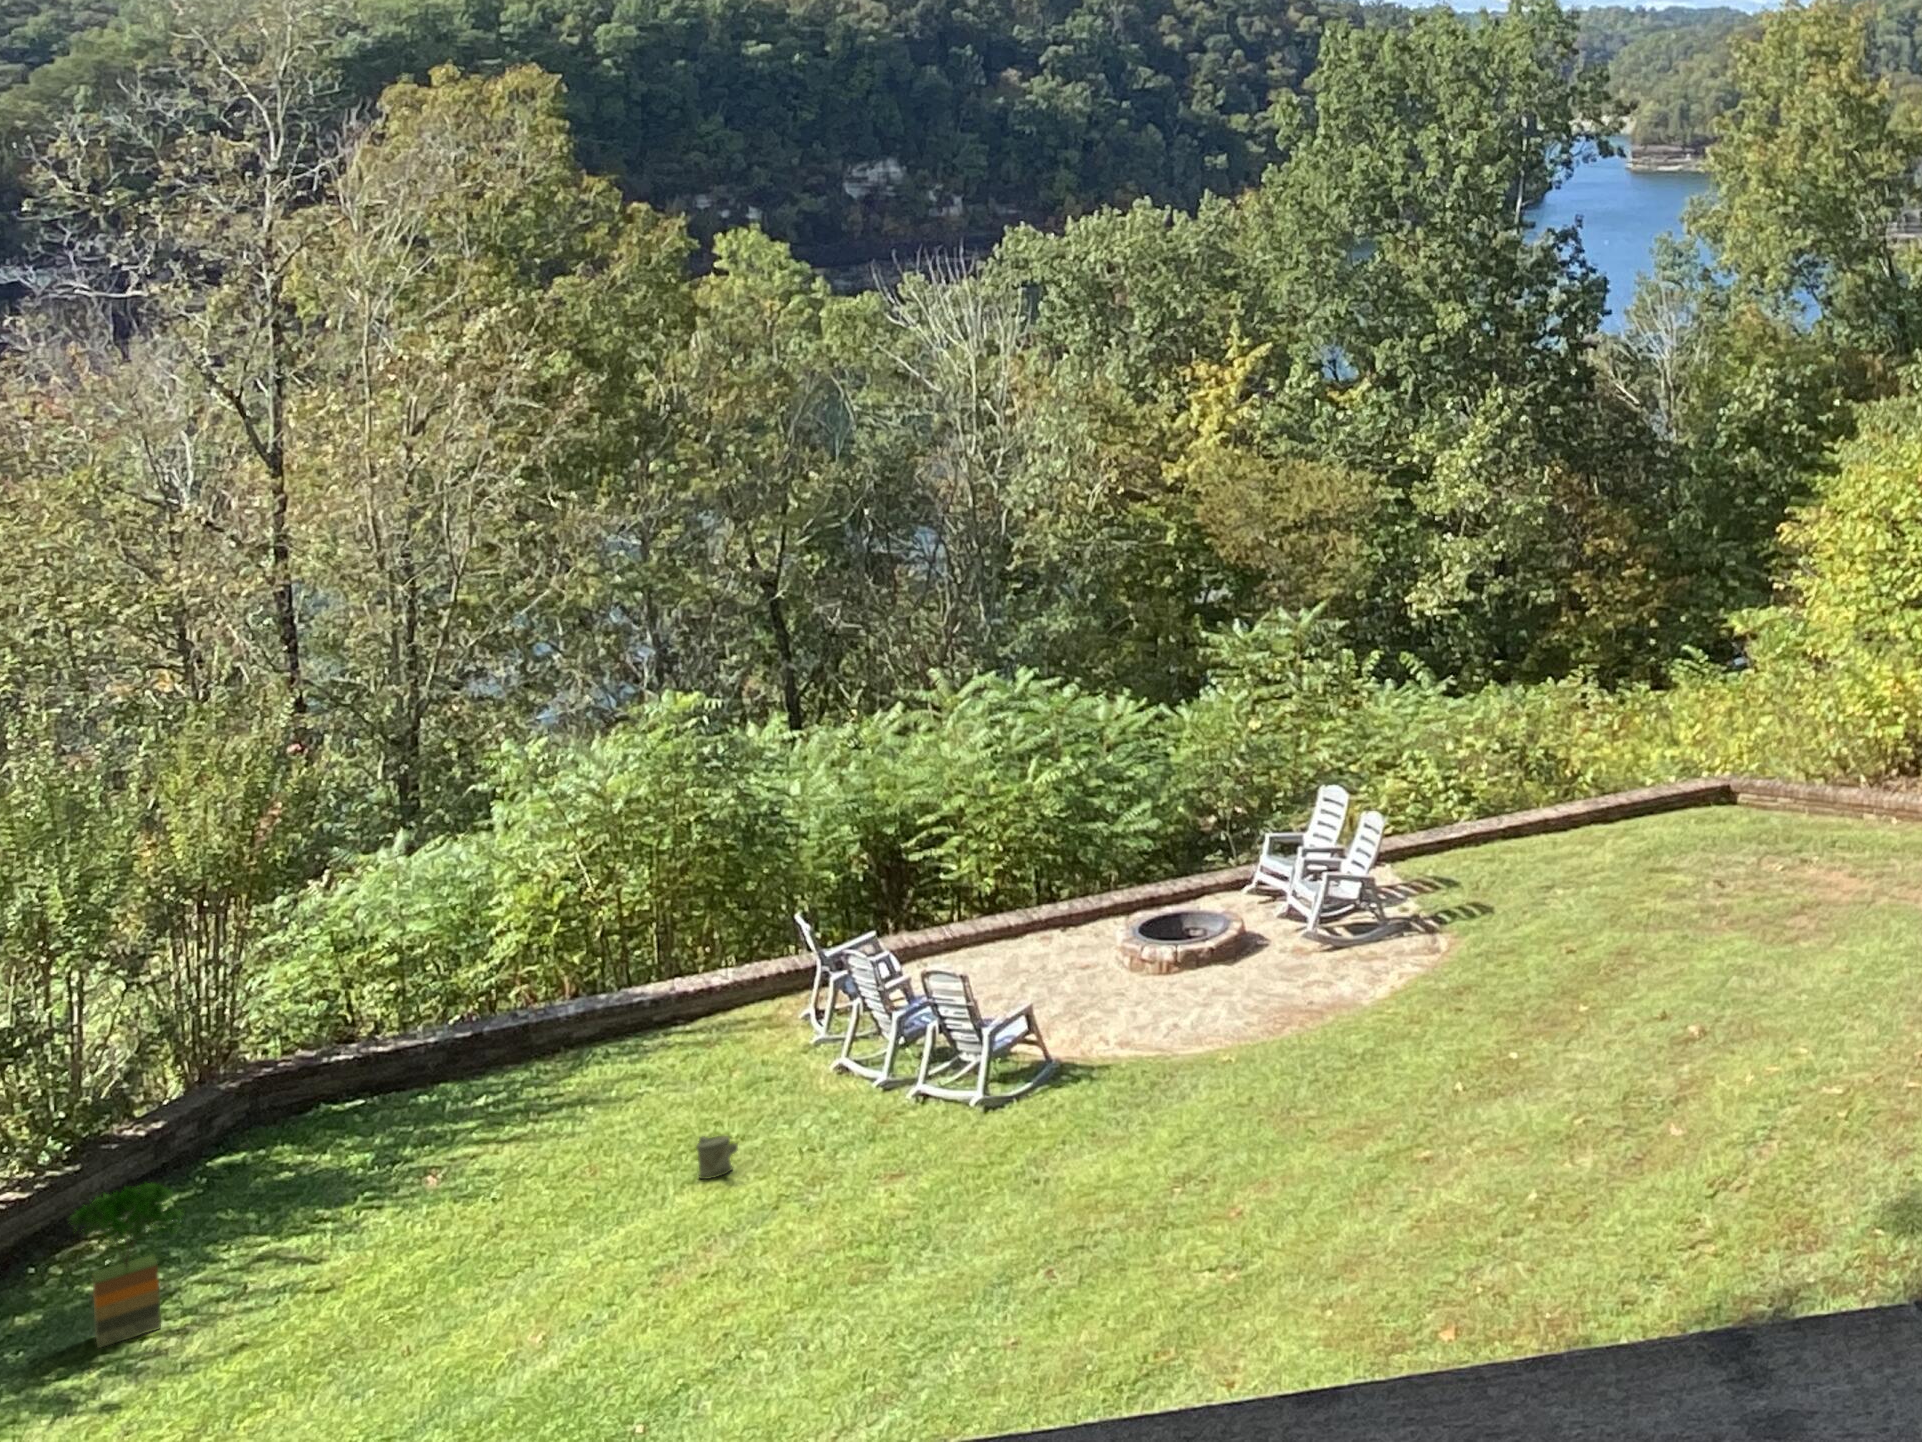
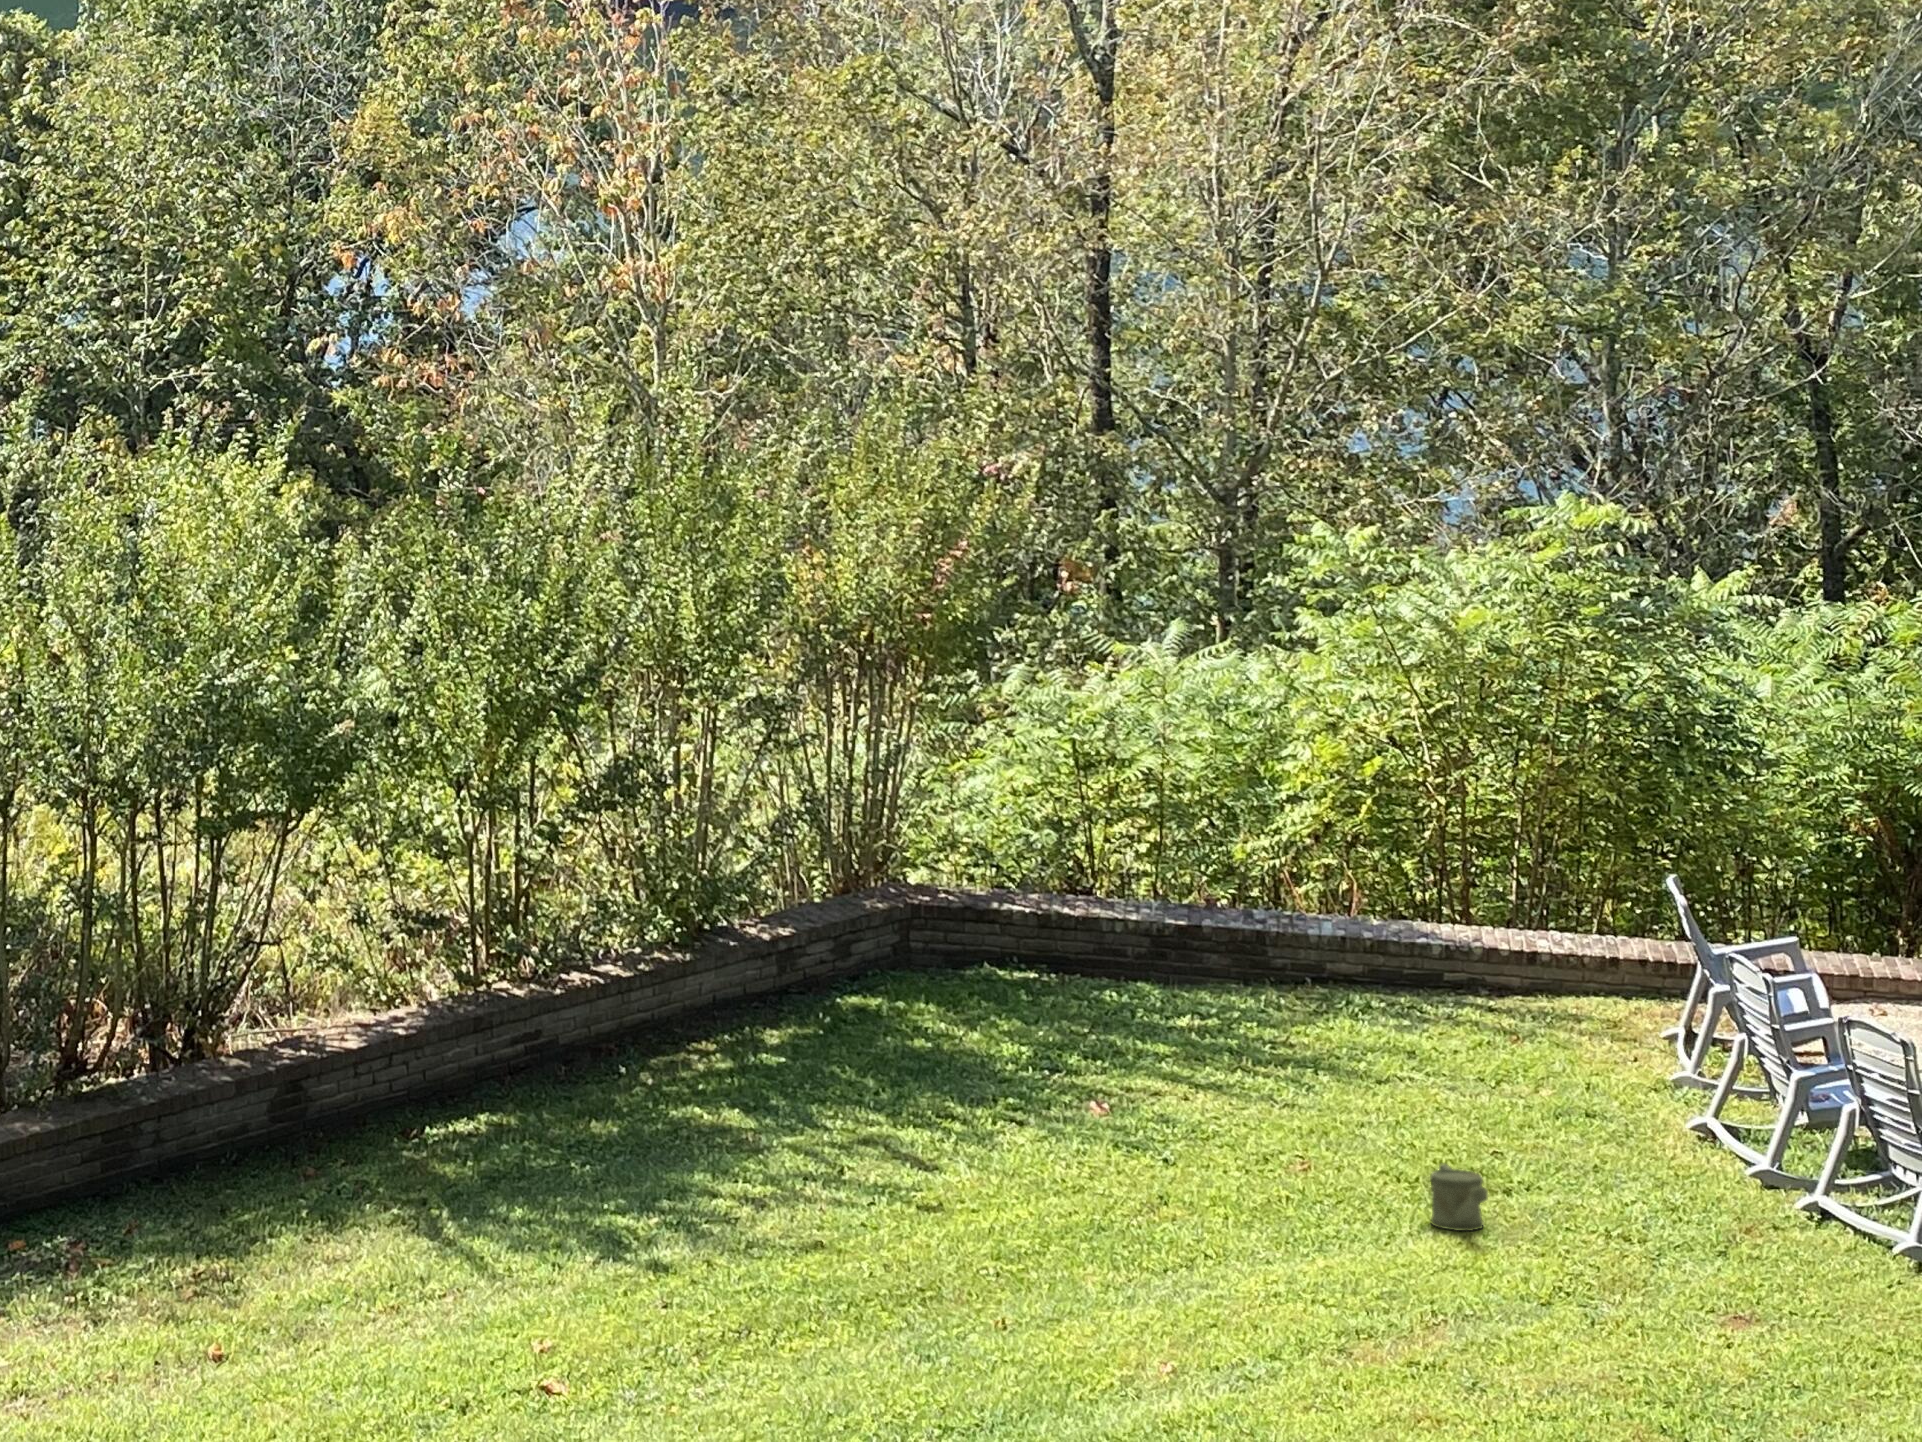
potted tree: present [71,1183,183,1348] -> none [655,992,779,1182]

